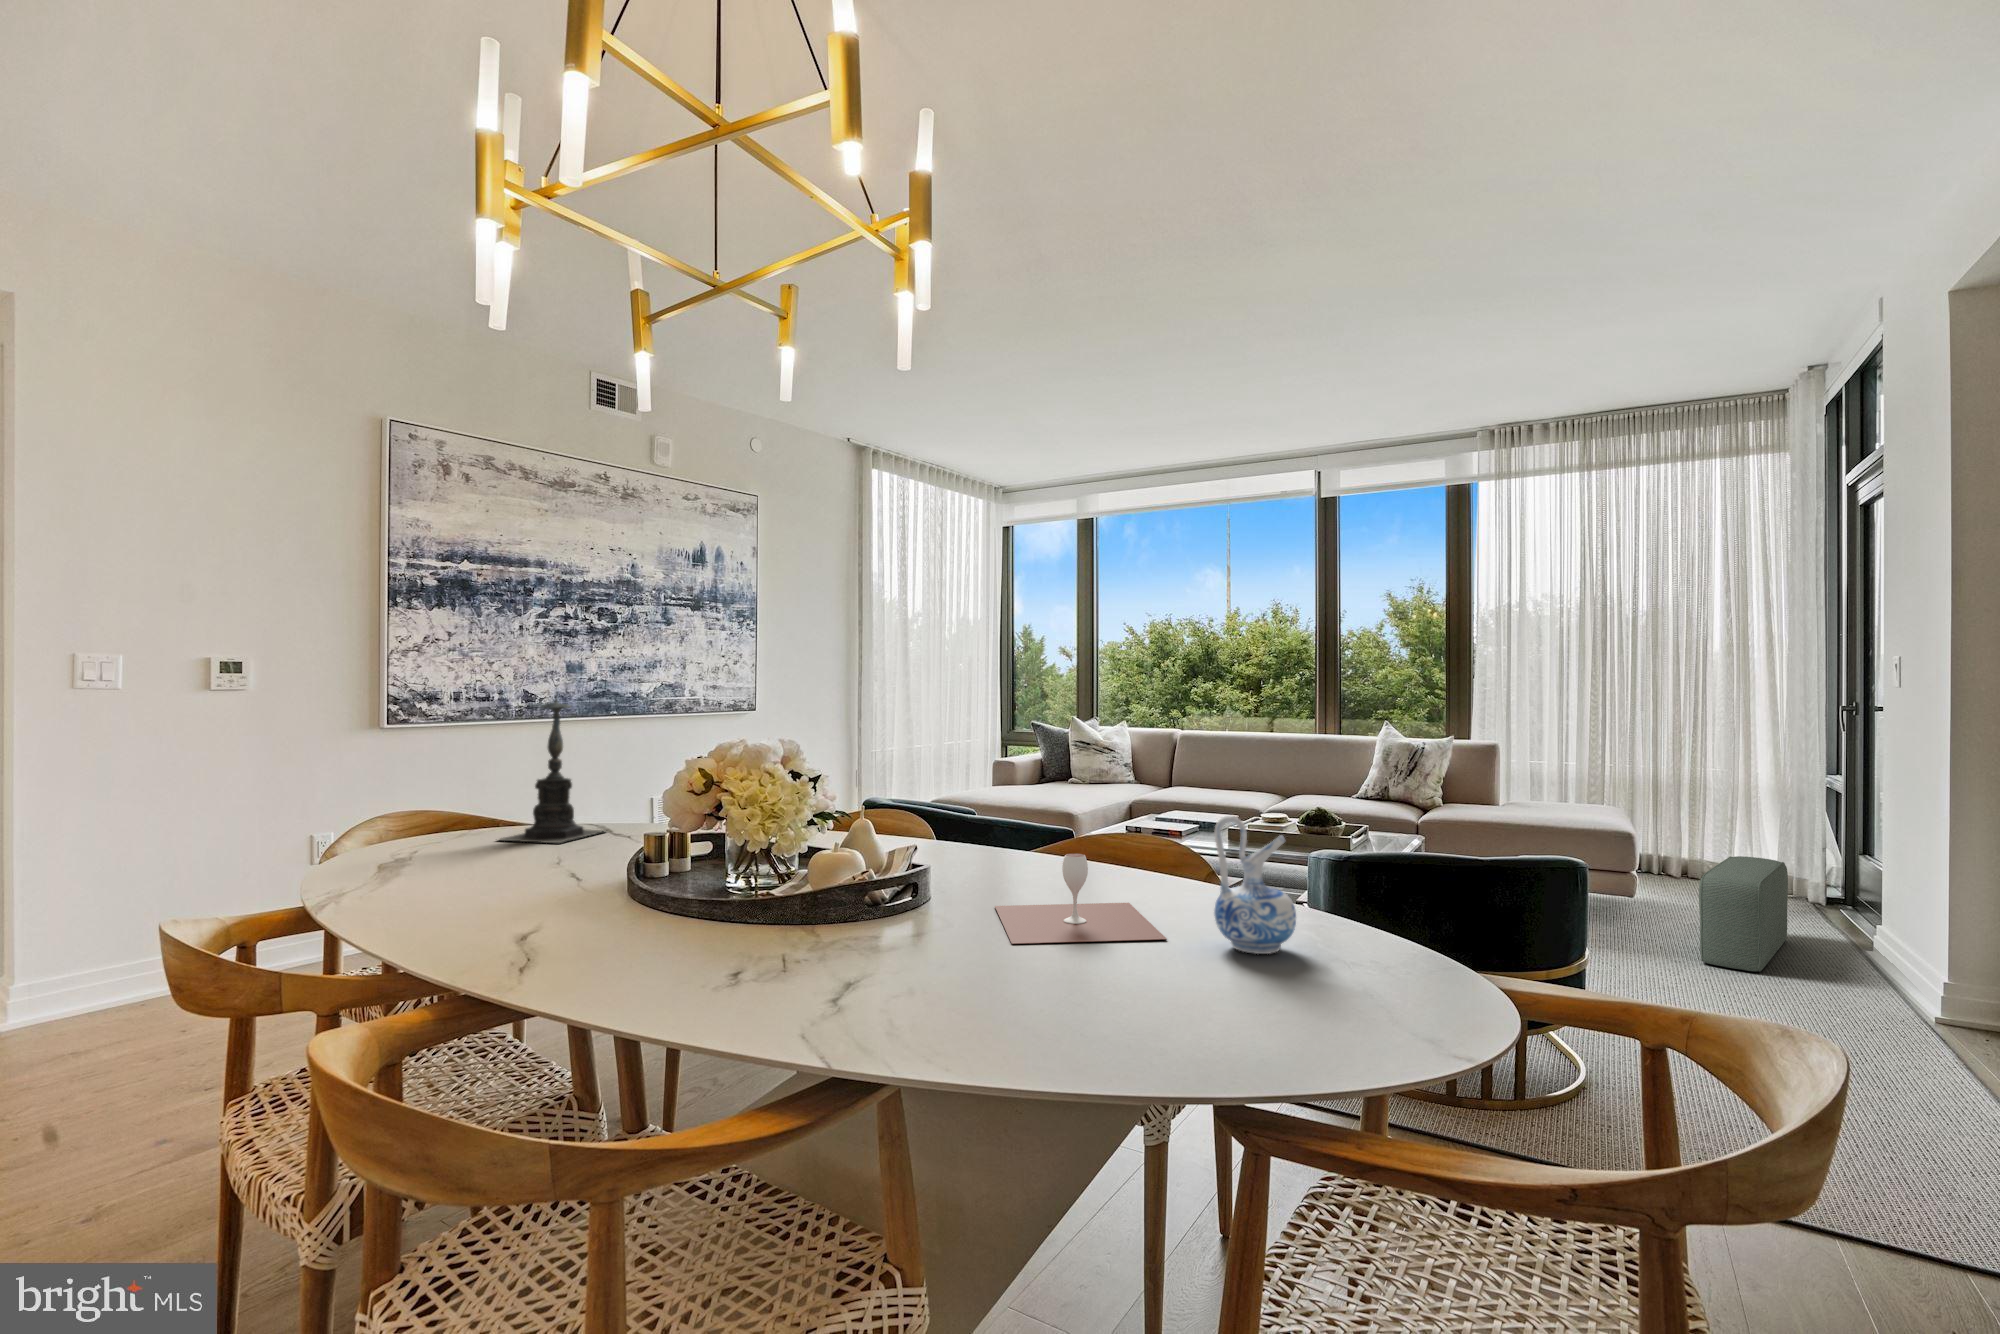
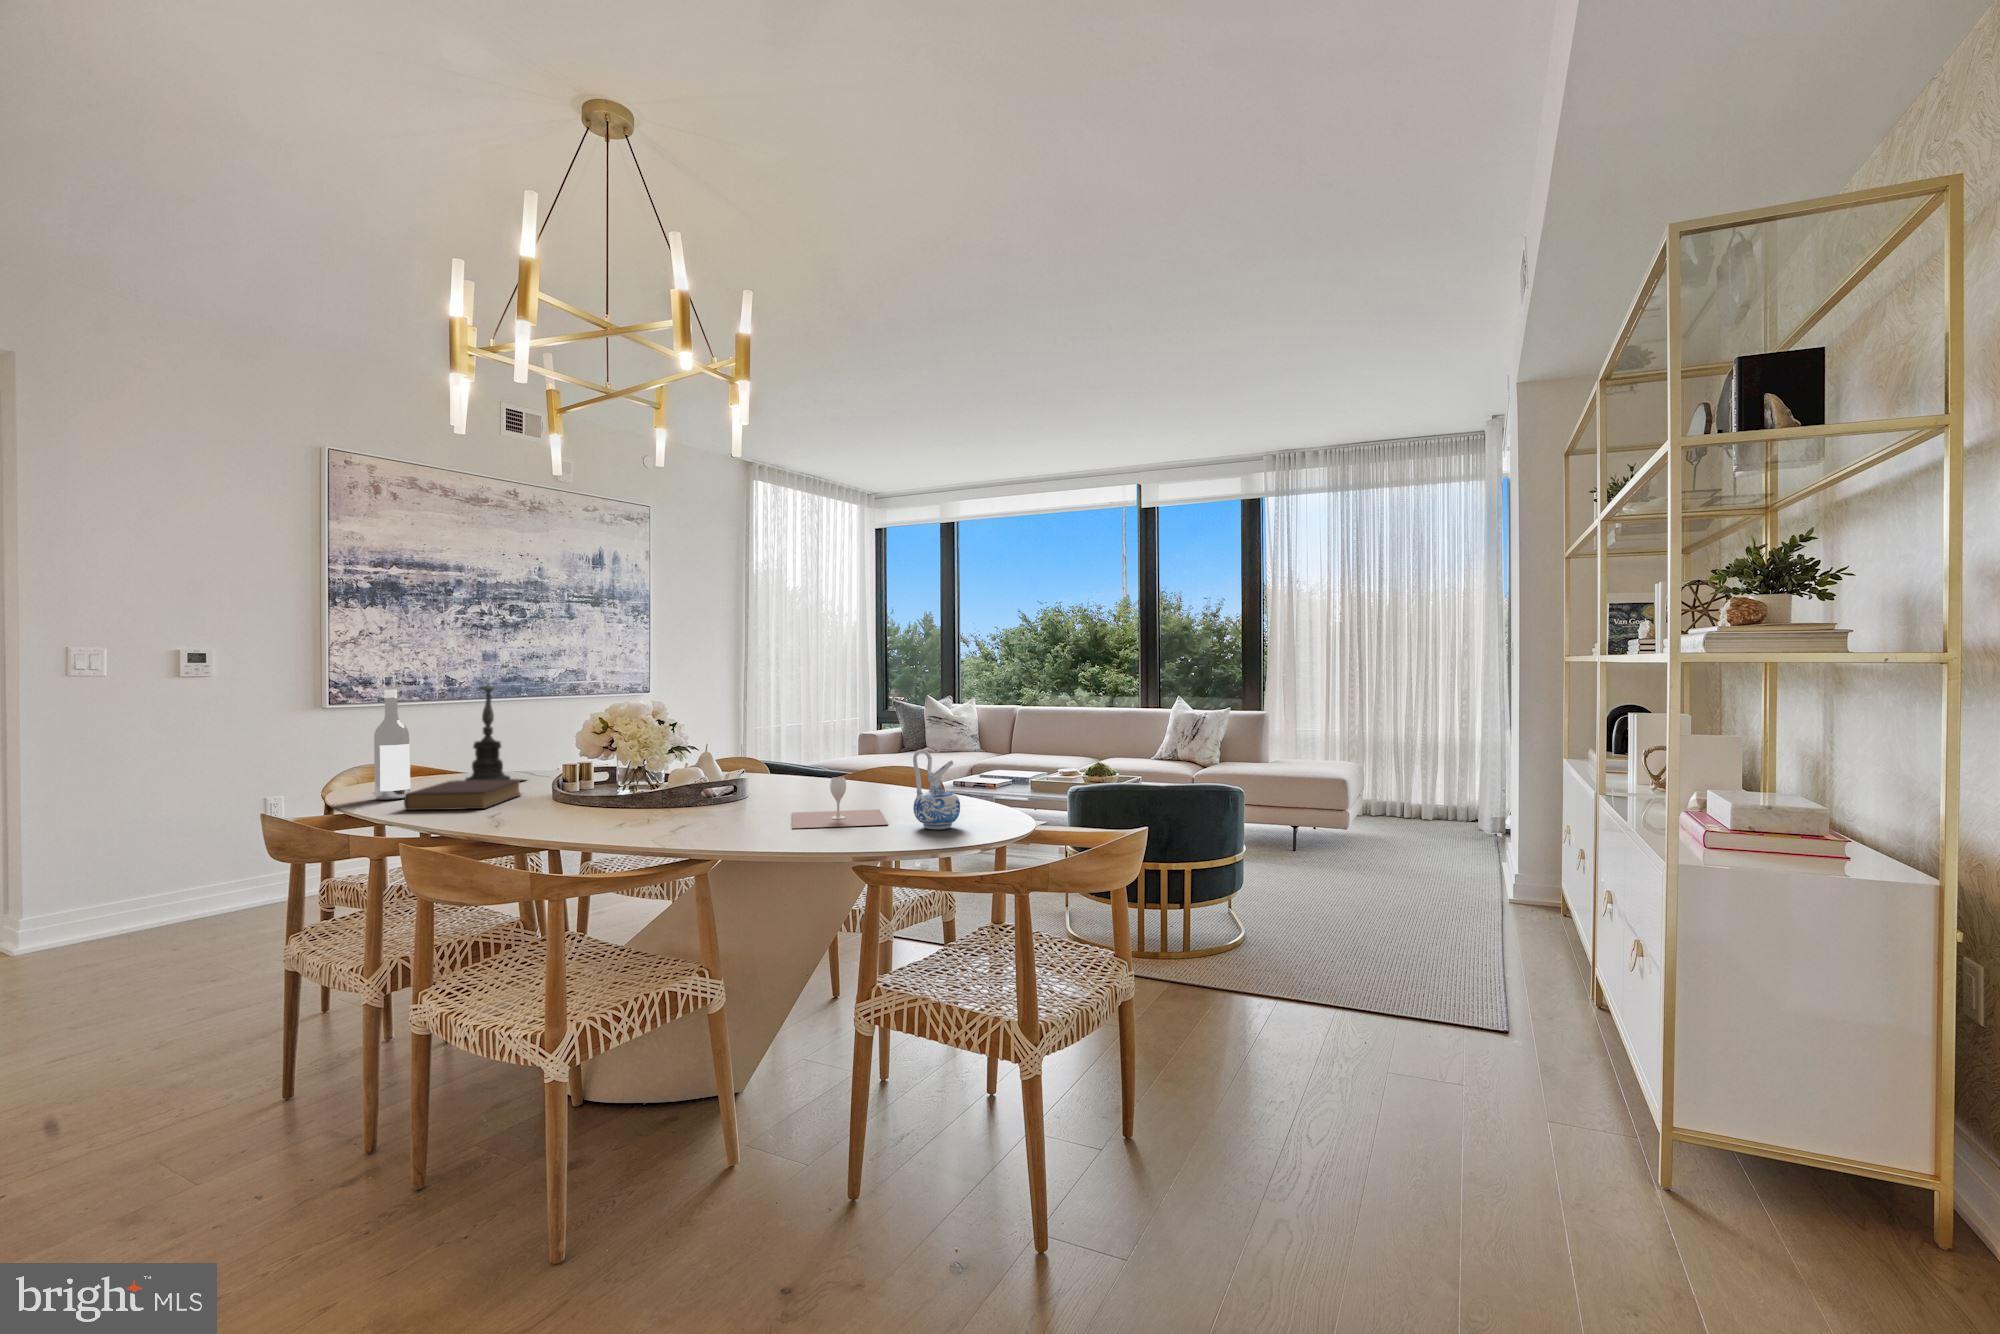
wine bottle: none [397,708,445,864] -> present [374,690,410,800]
book: none [426,837,595,886] -> present [404,780,521,811]
pouf: present [1699,856,1788,972] -> none [1368,795,1440,876]

